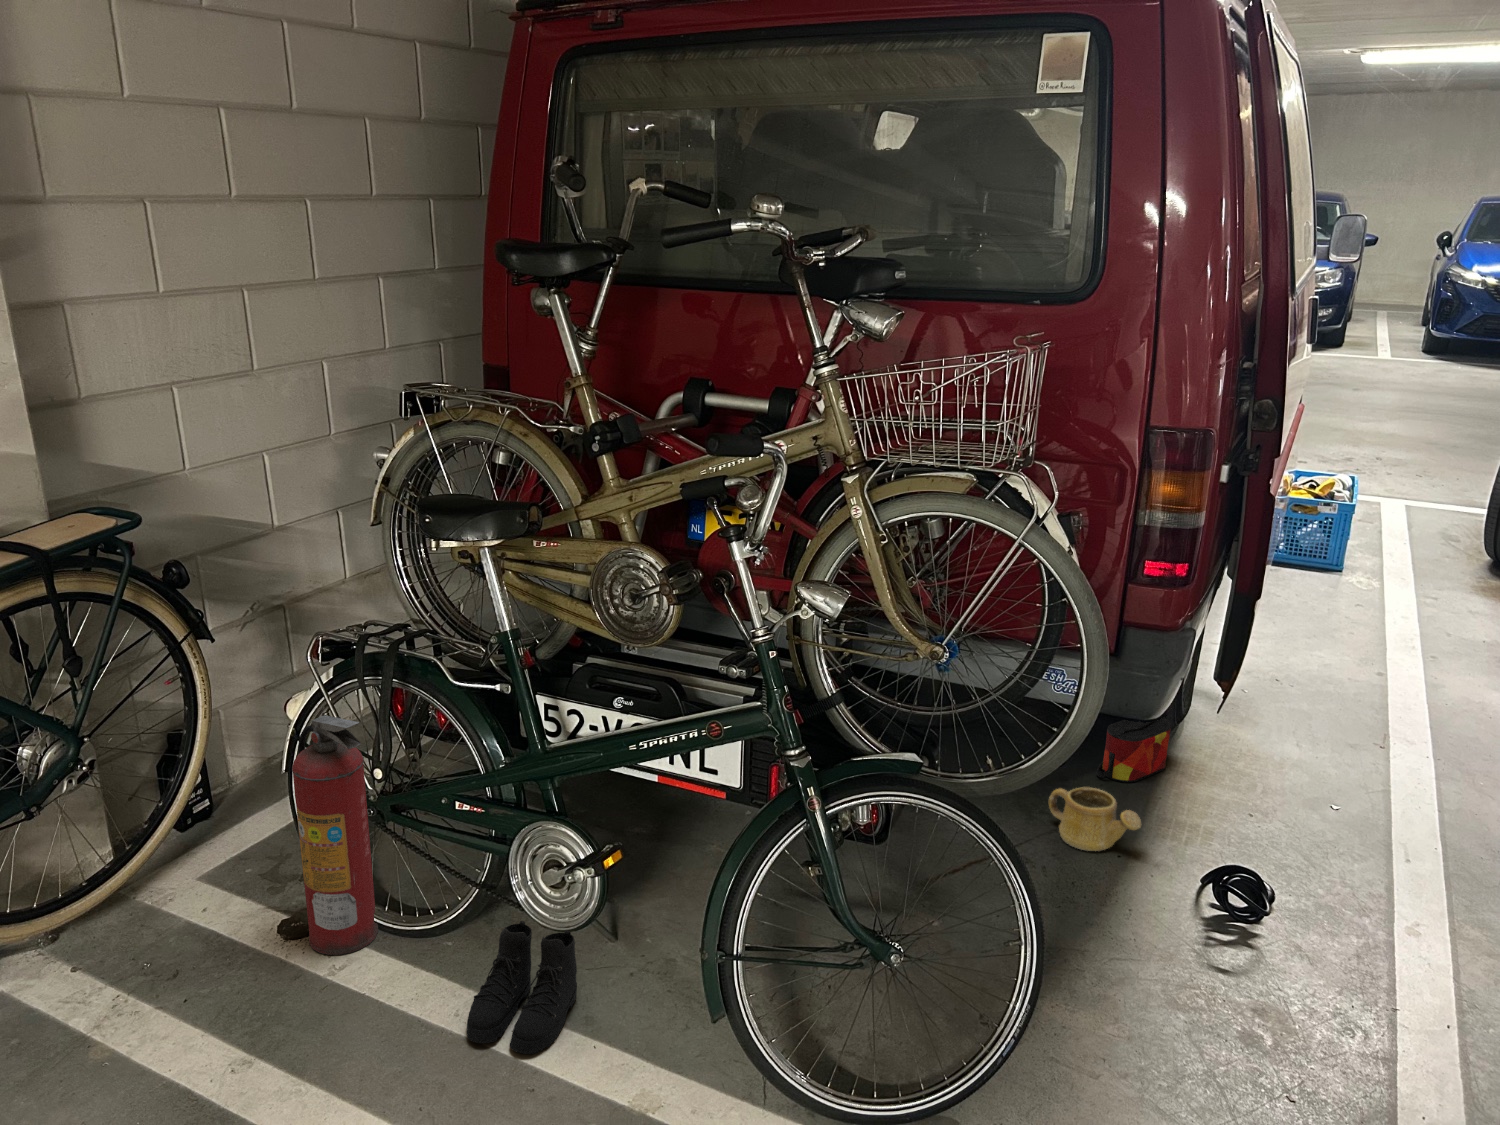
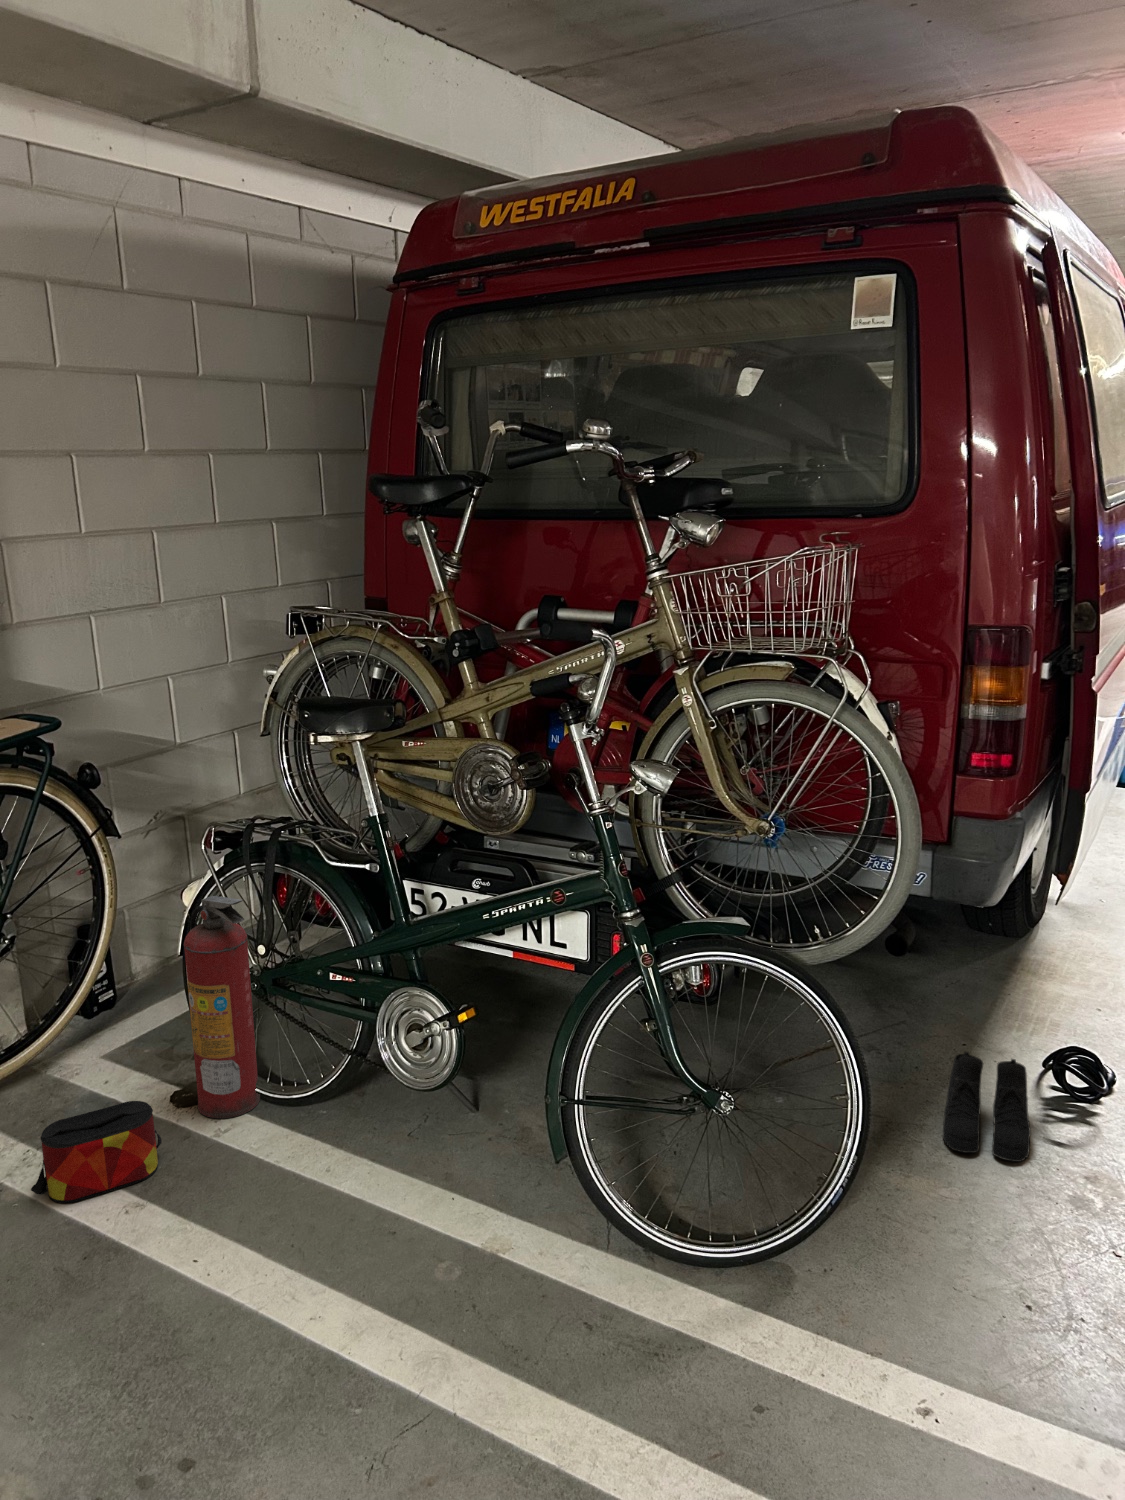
bag: present [1097,717,1171,782] -> present [31,1101,162,1203]
watering can: present [1049,787,1141,851] -> none [892,977,980,1037]
boots: present [467,921,577,1054] -> present [943,1052,1031,1162]

